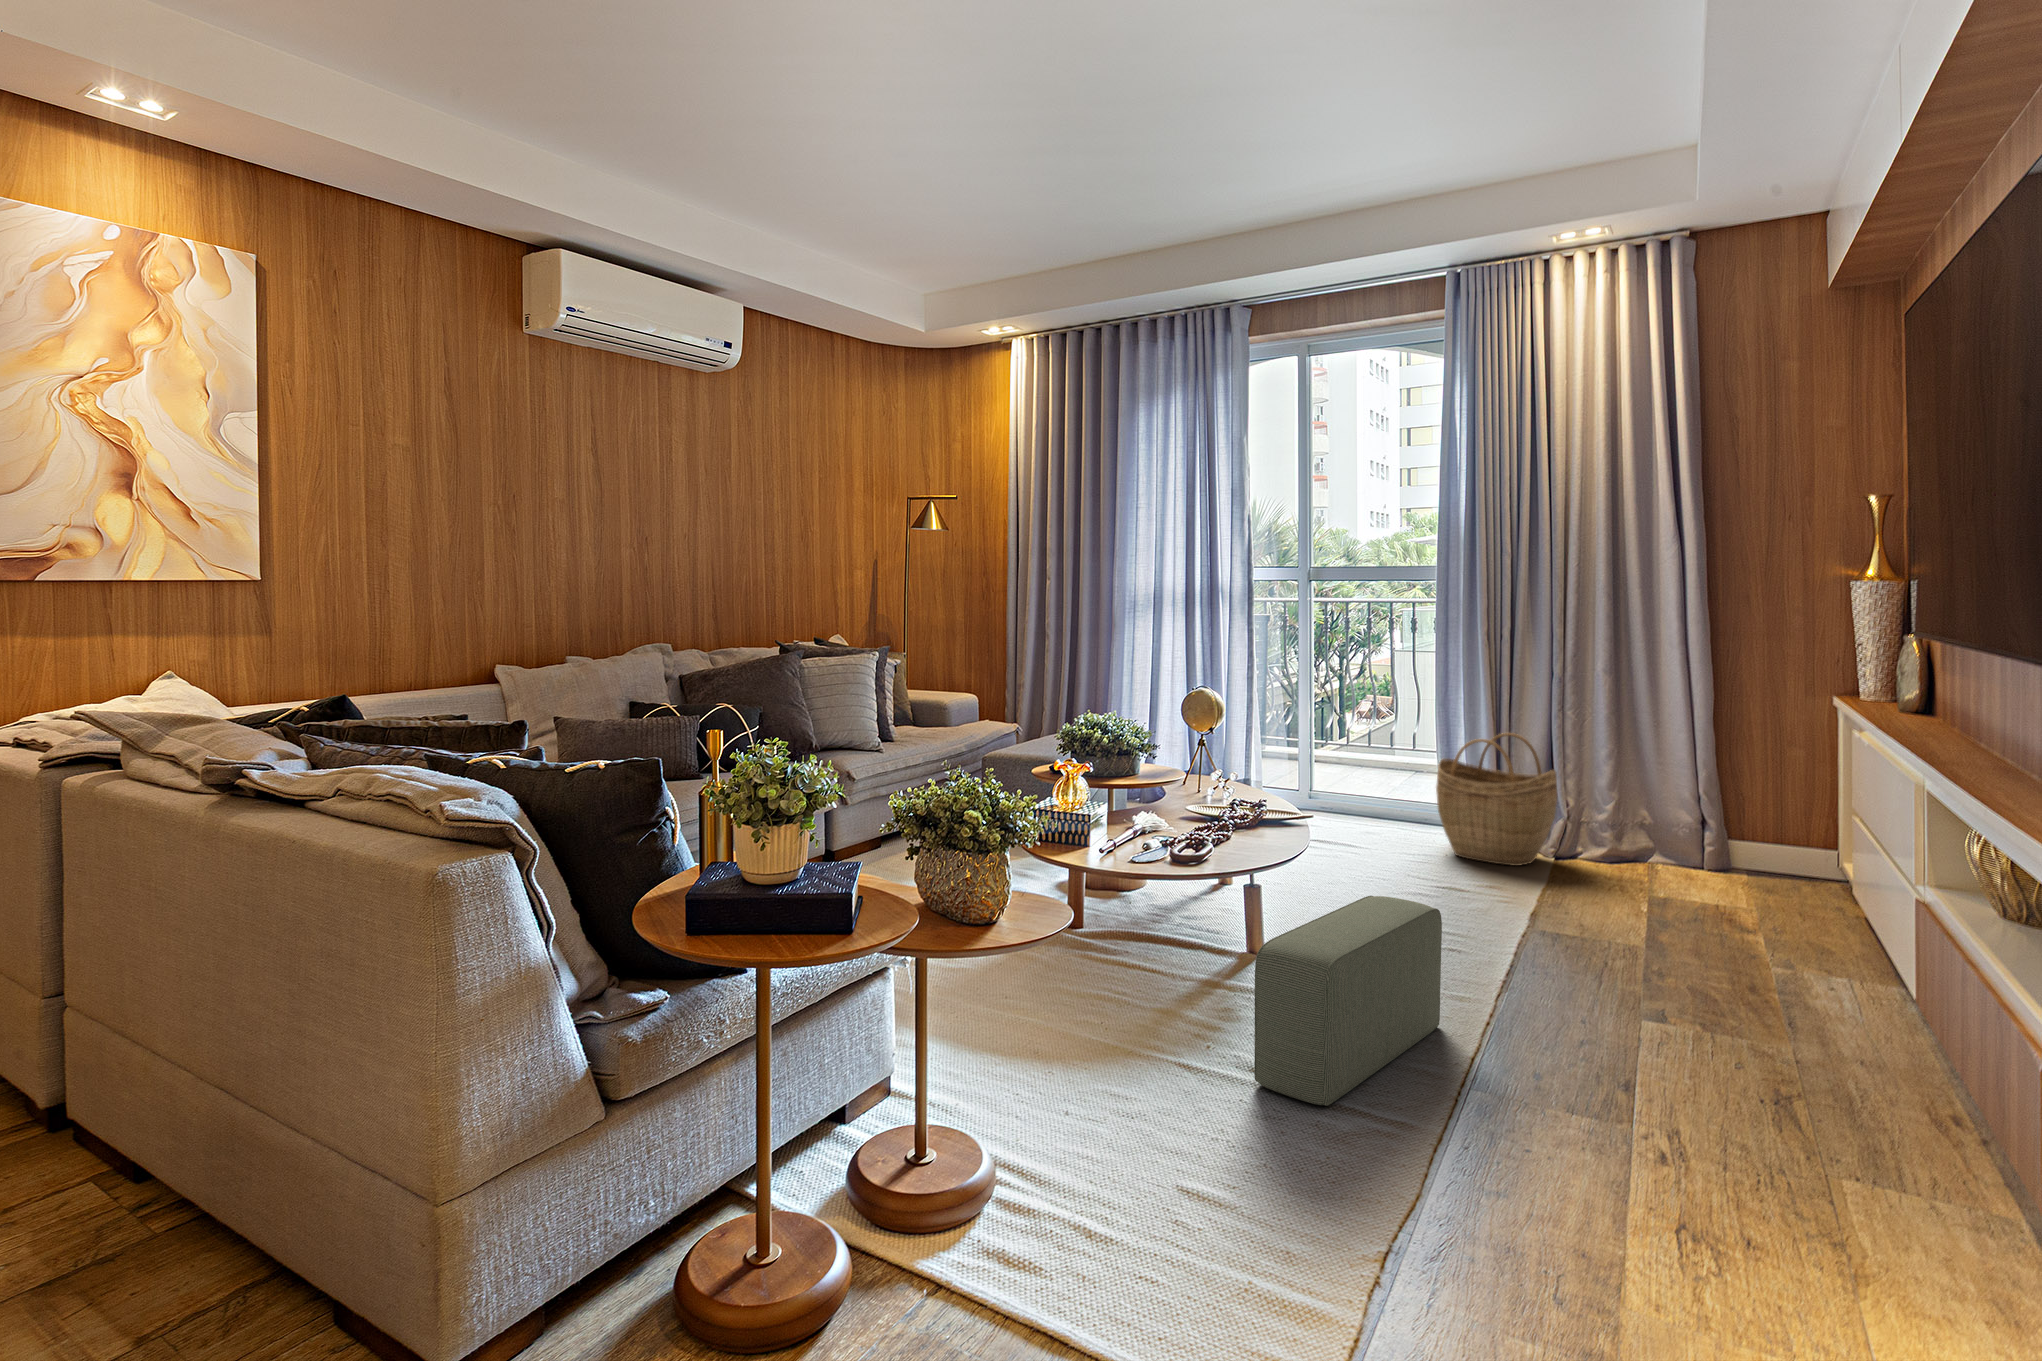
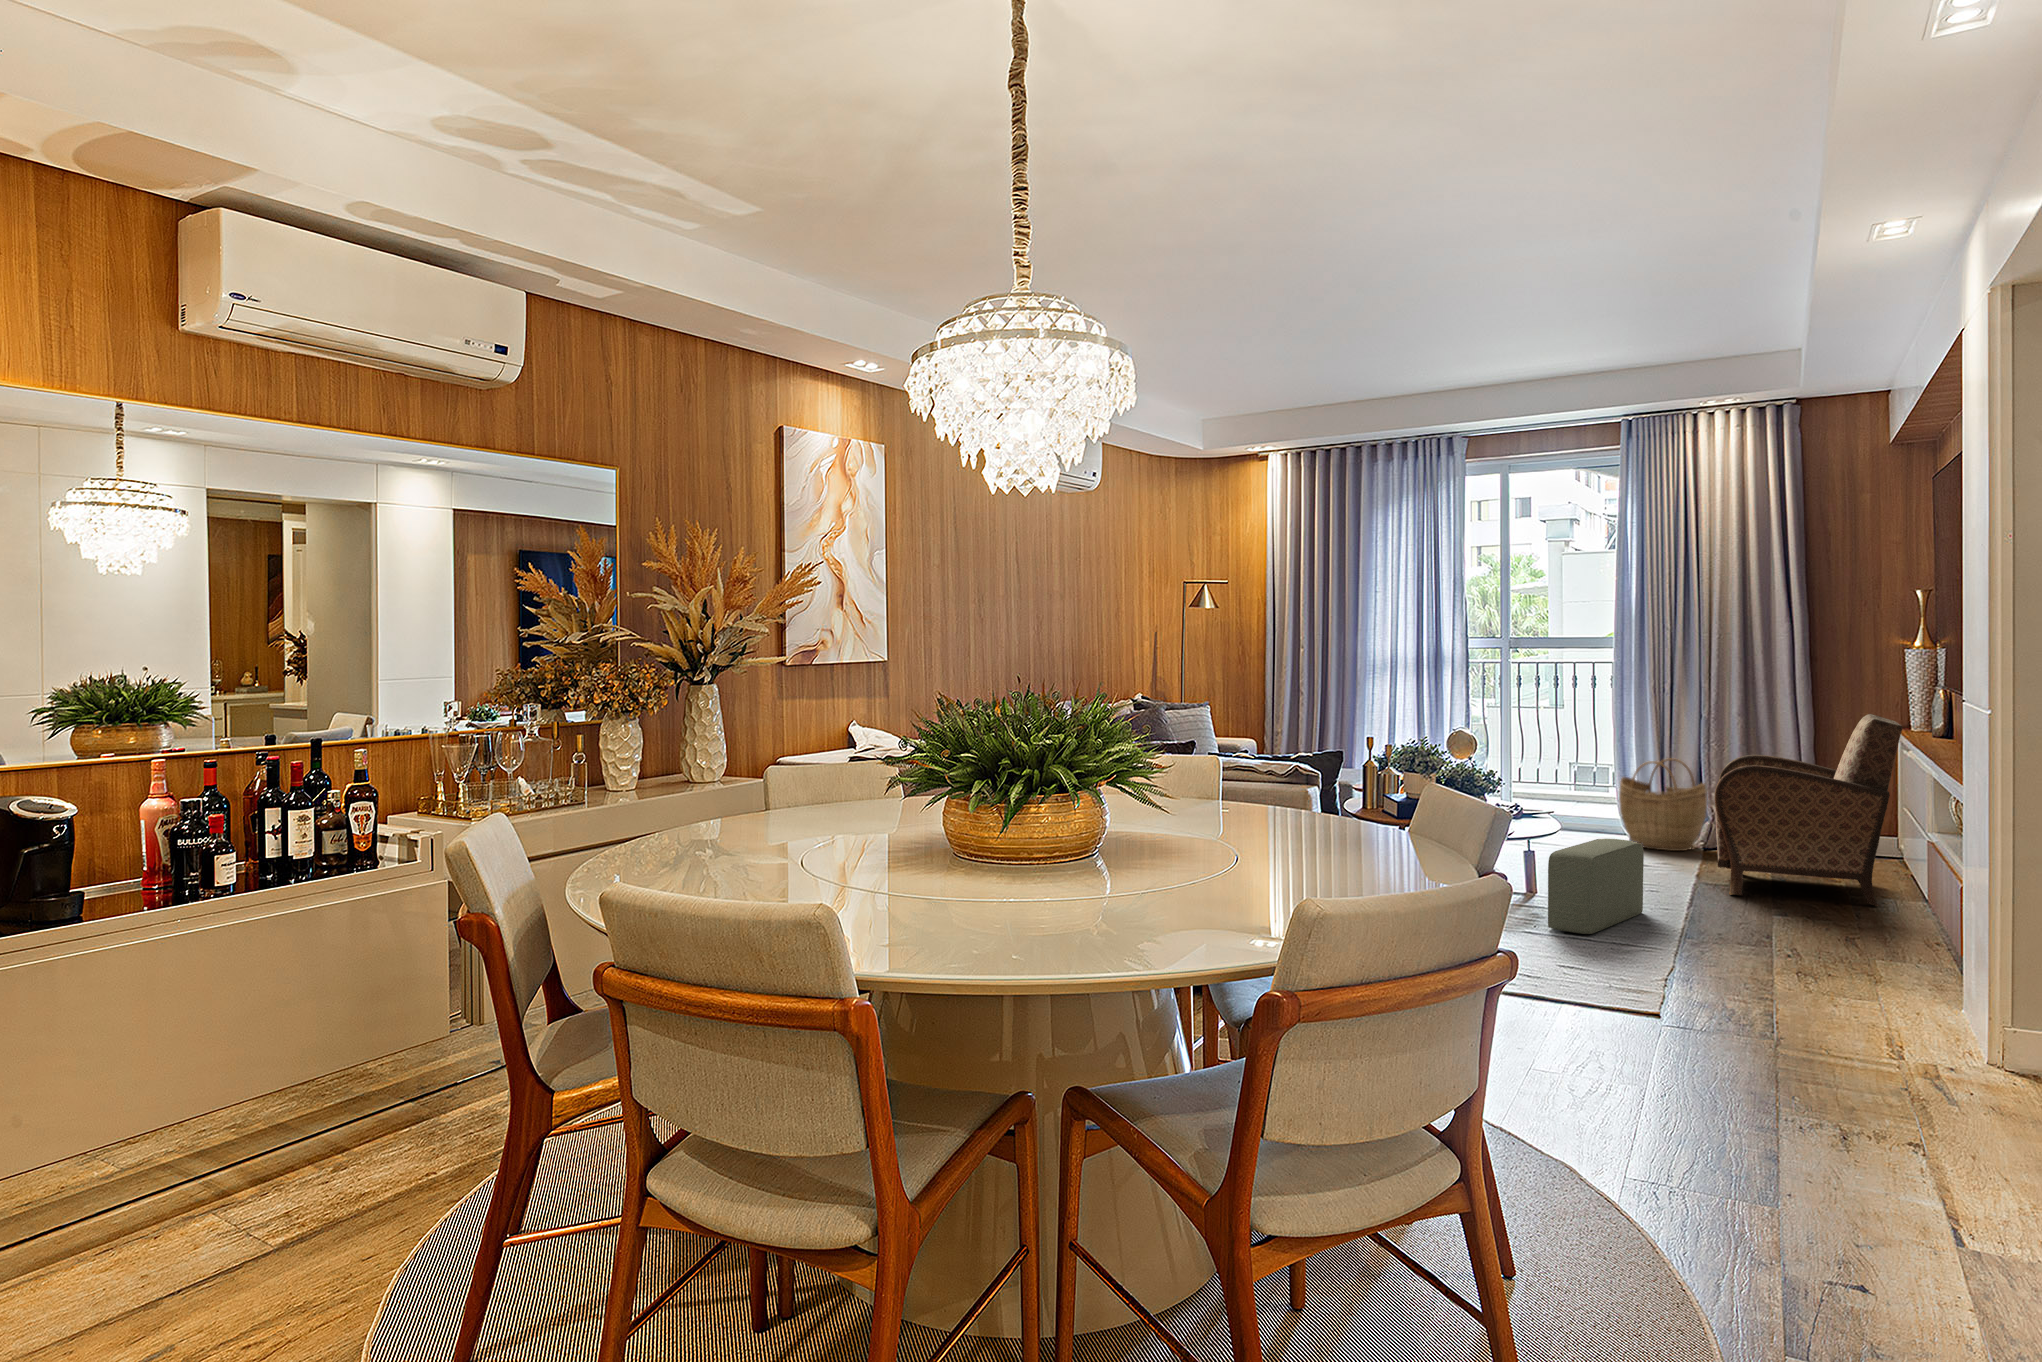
armchair: none [1568,676,1892,1007] -> present [1715,714,1903,906]

